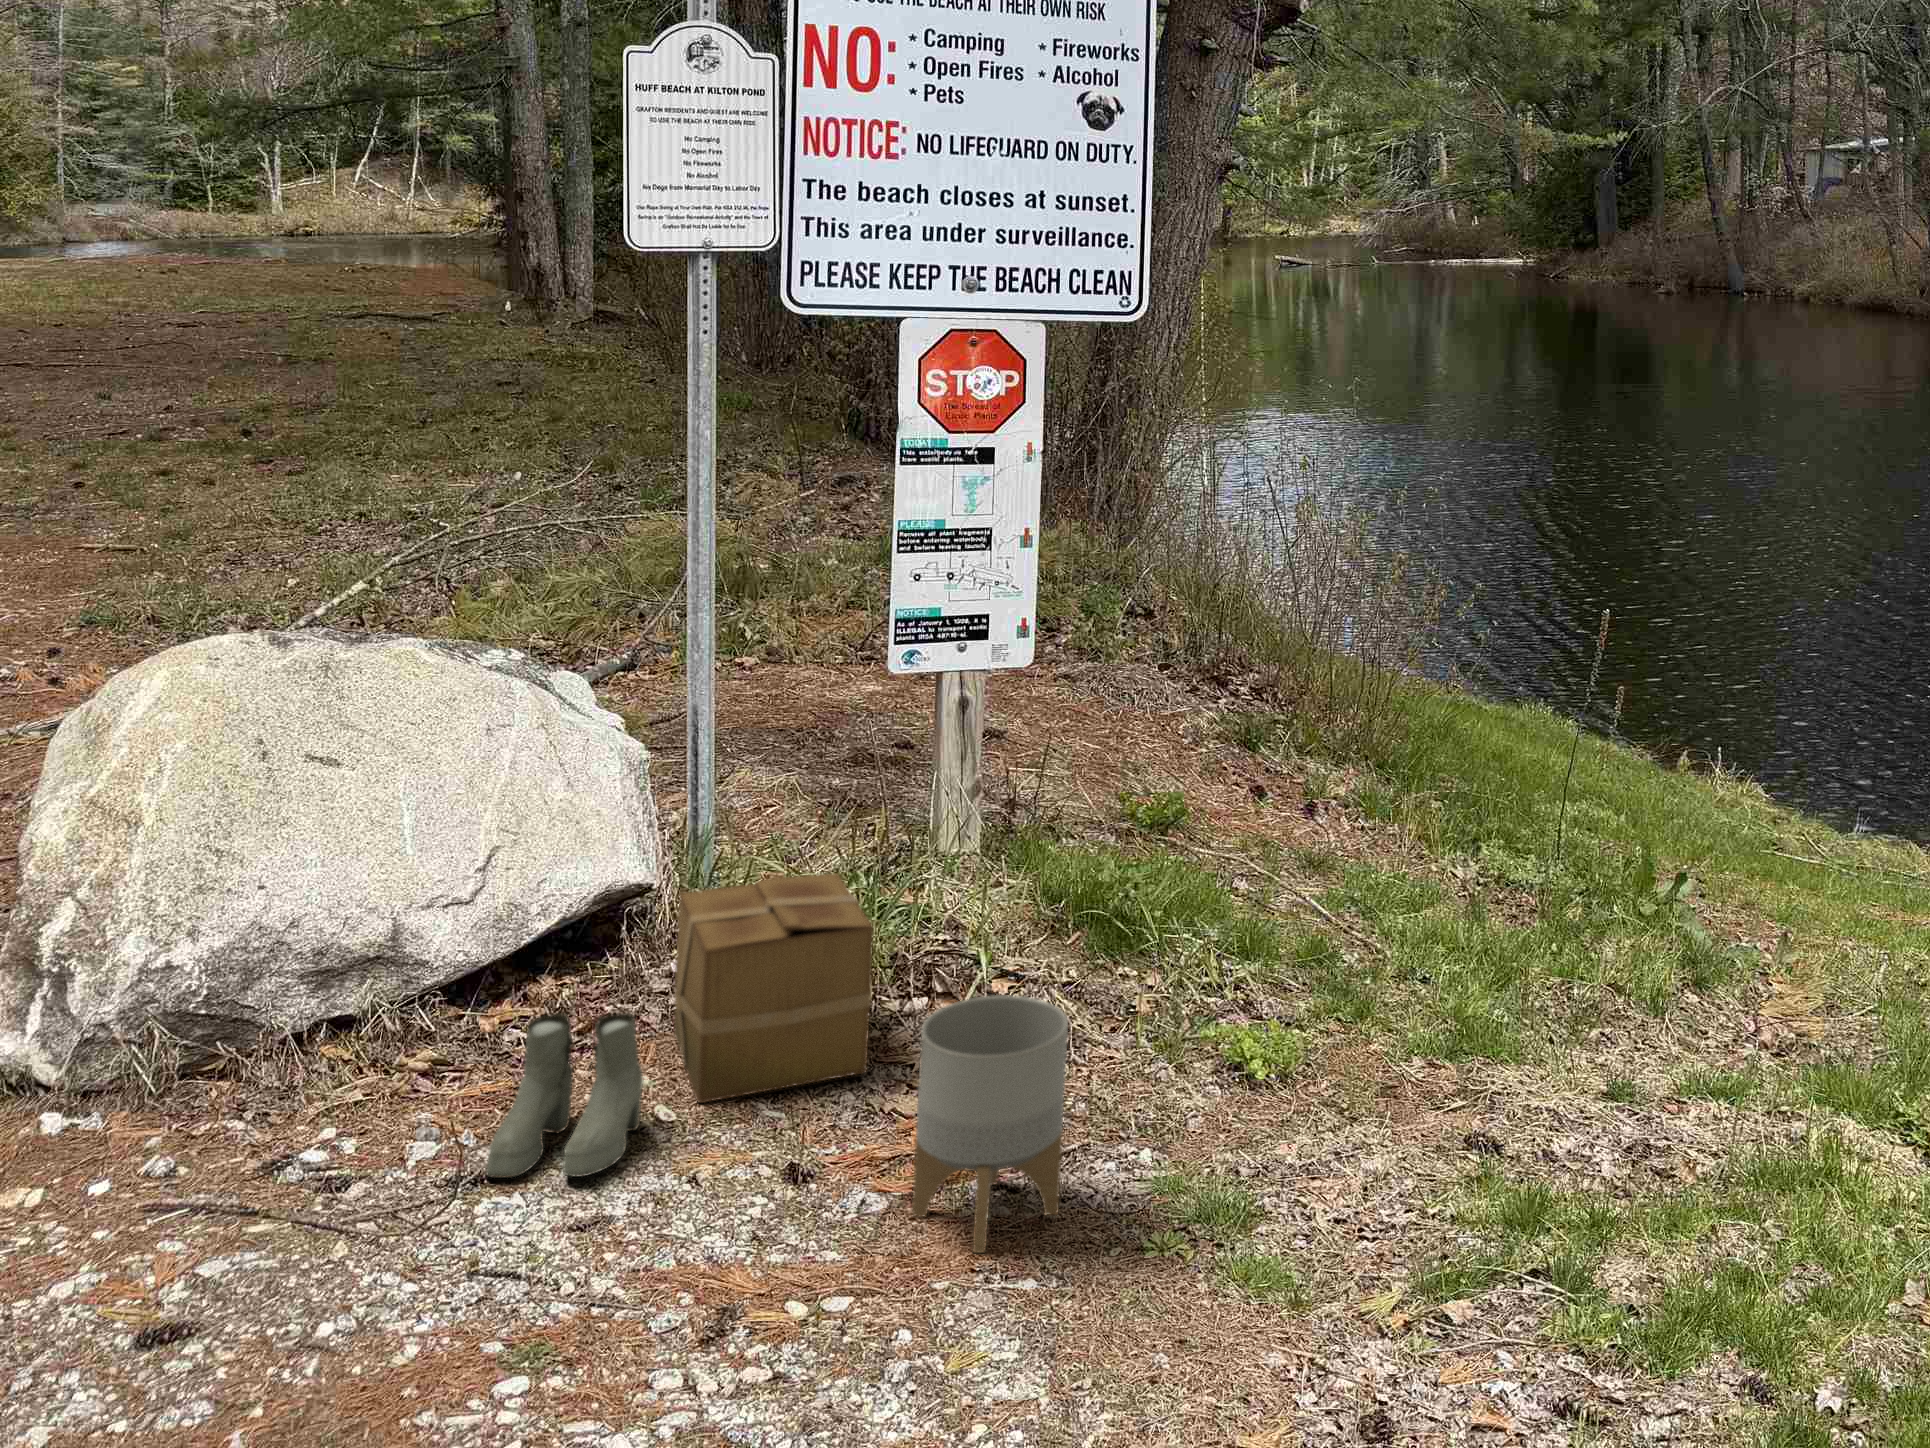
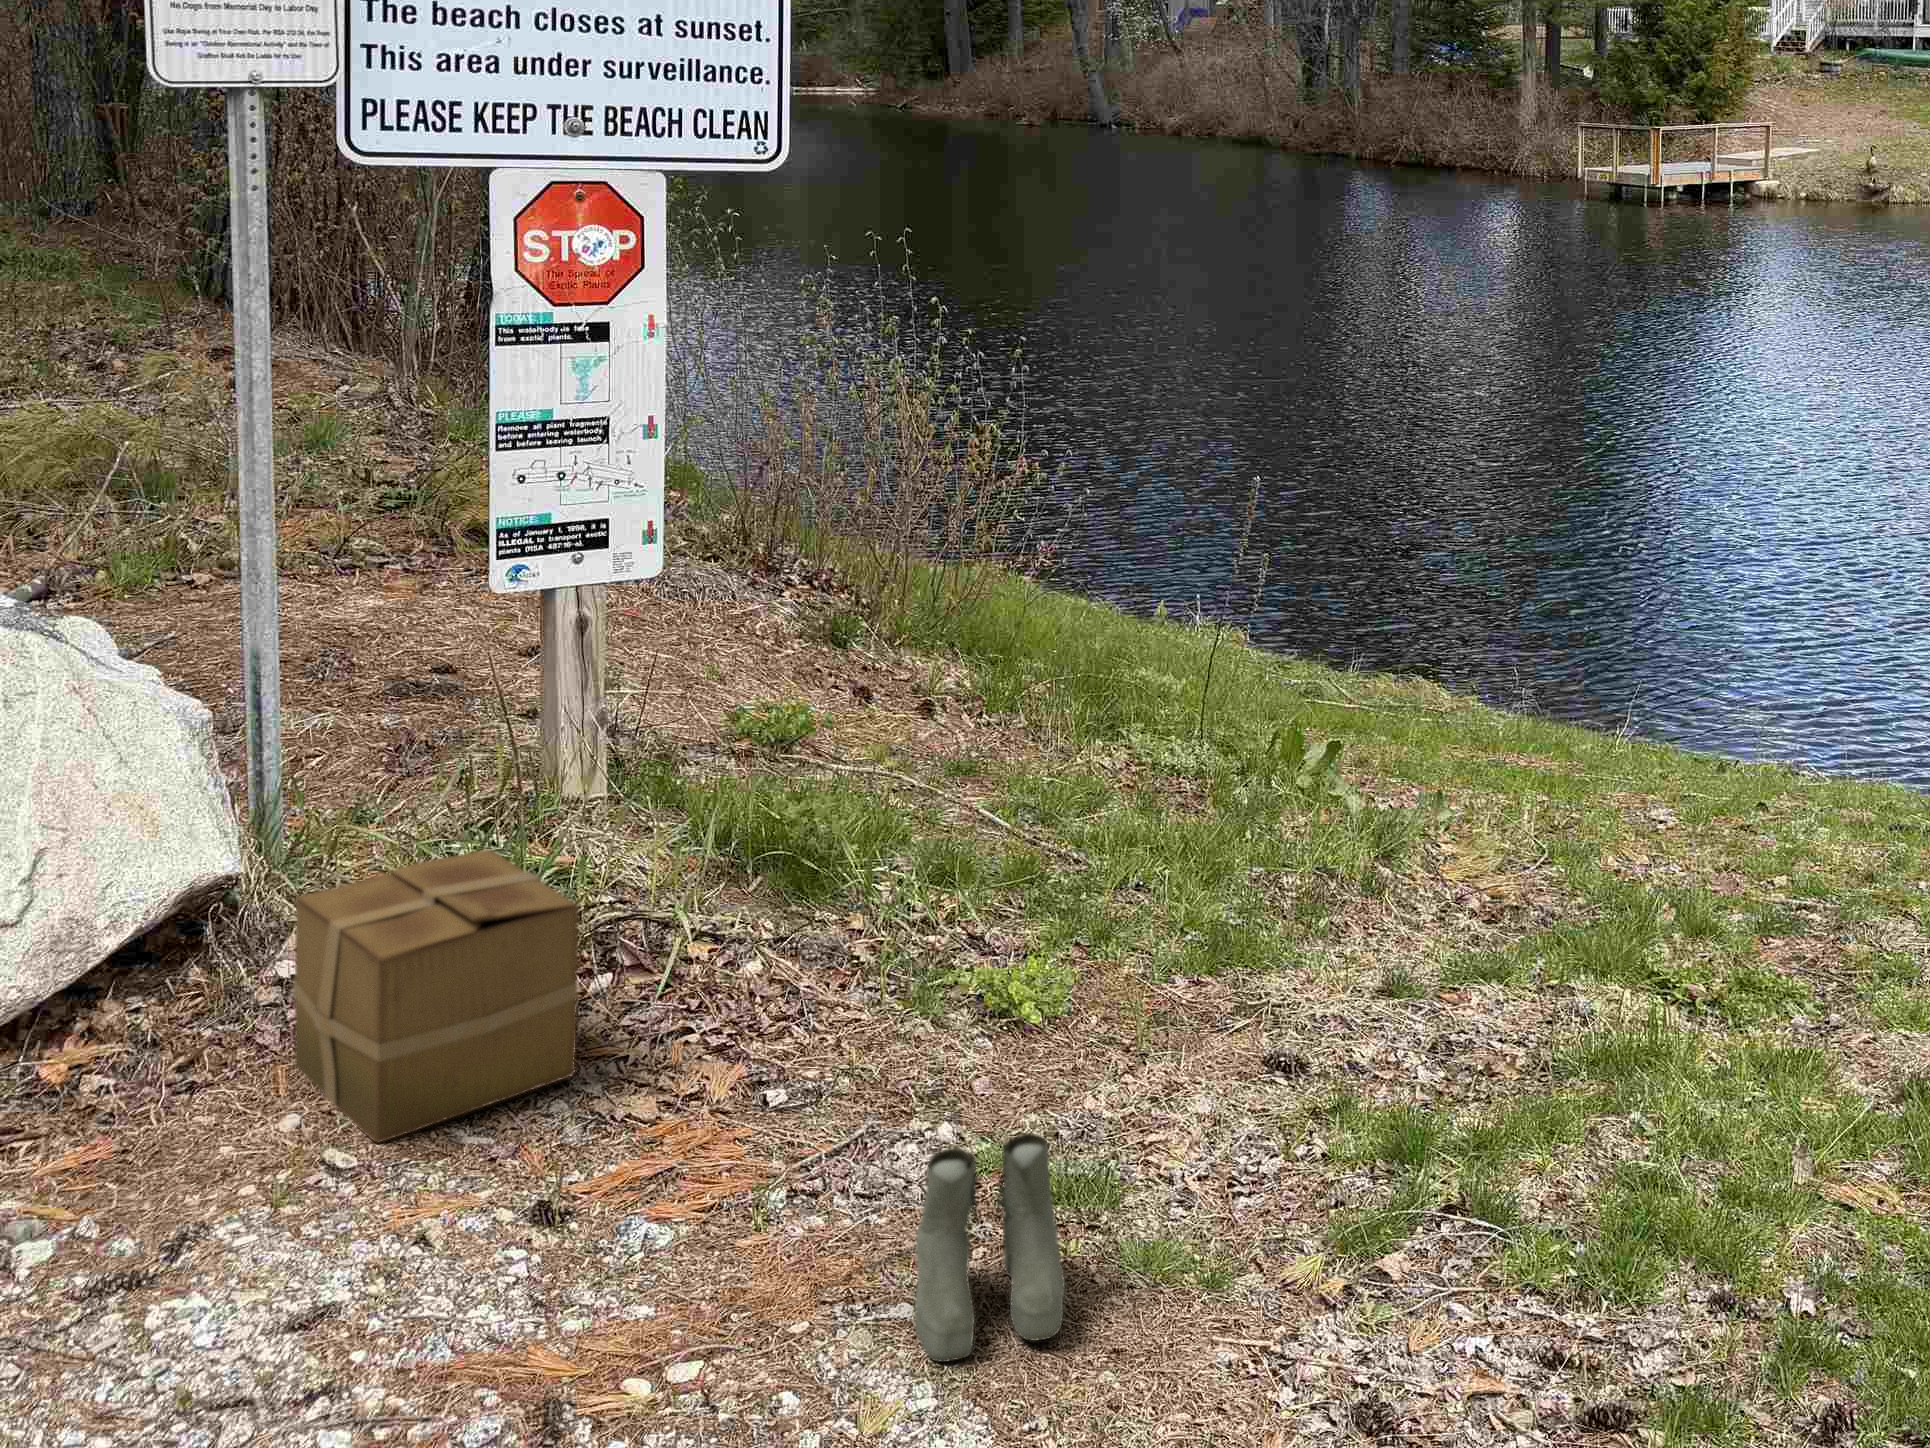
planter: present [912,995,1068,1253] -> none [708,959,889,1253]
boots: present [486,1013,643,1178] -> present [914,1133,1065,1362]

